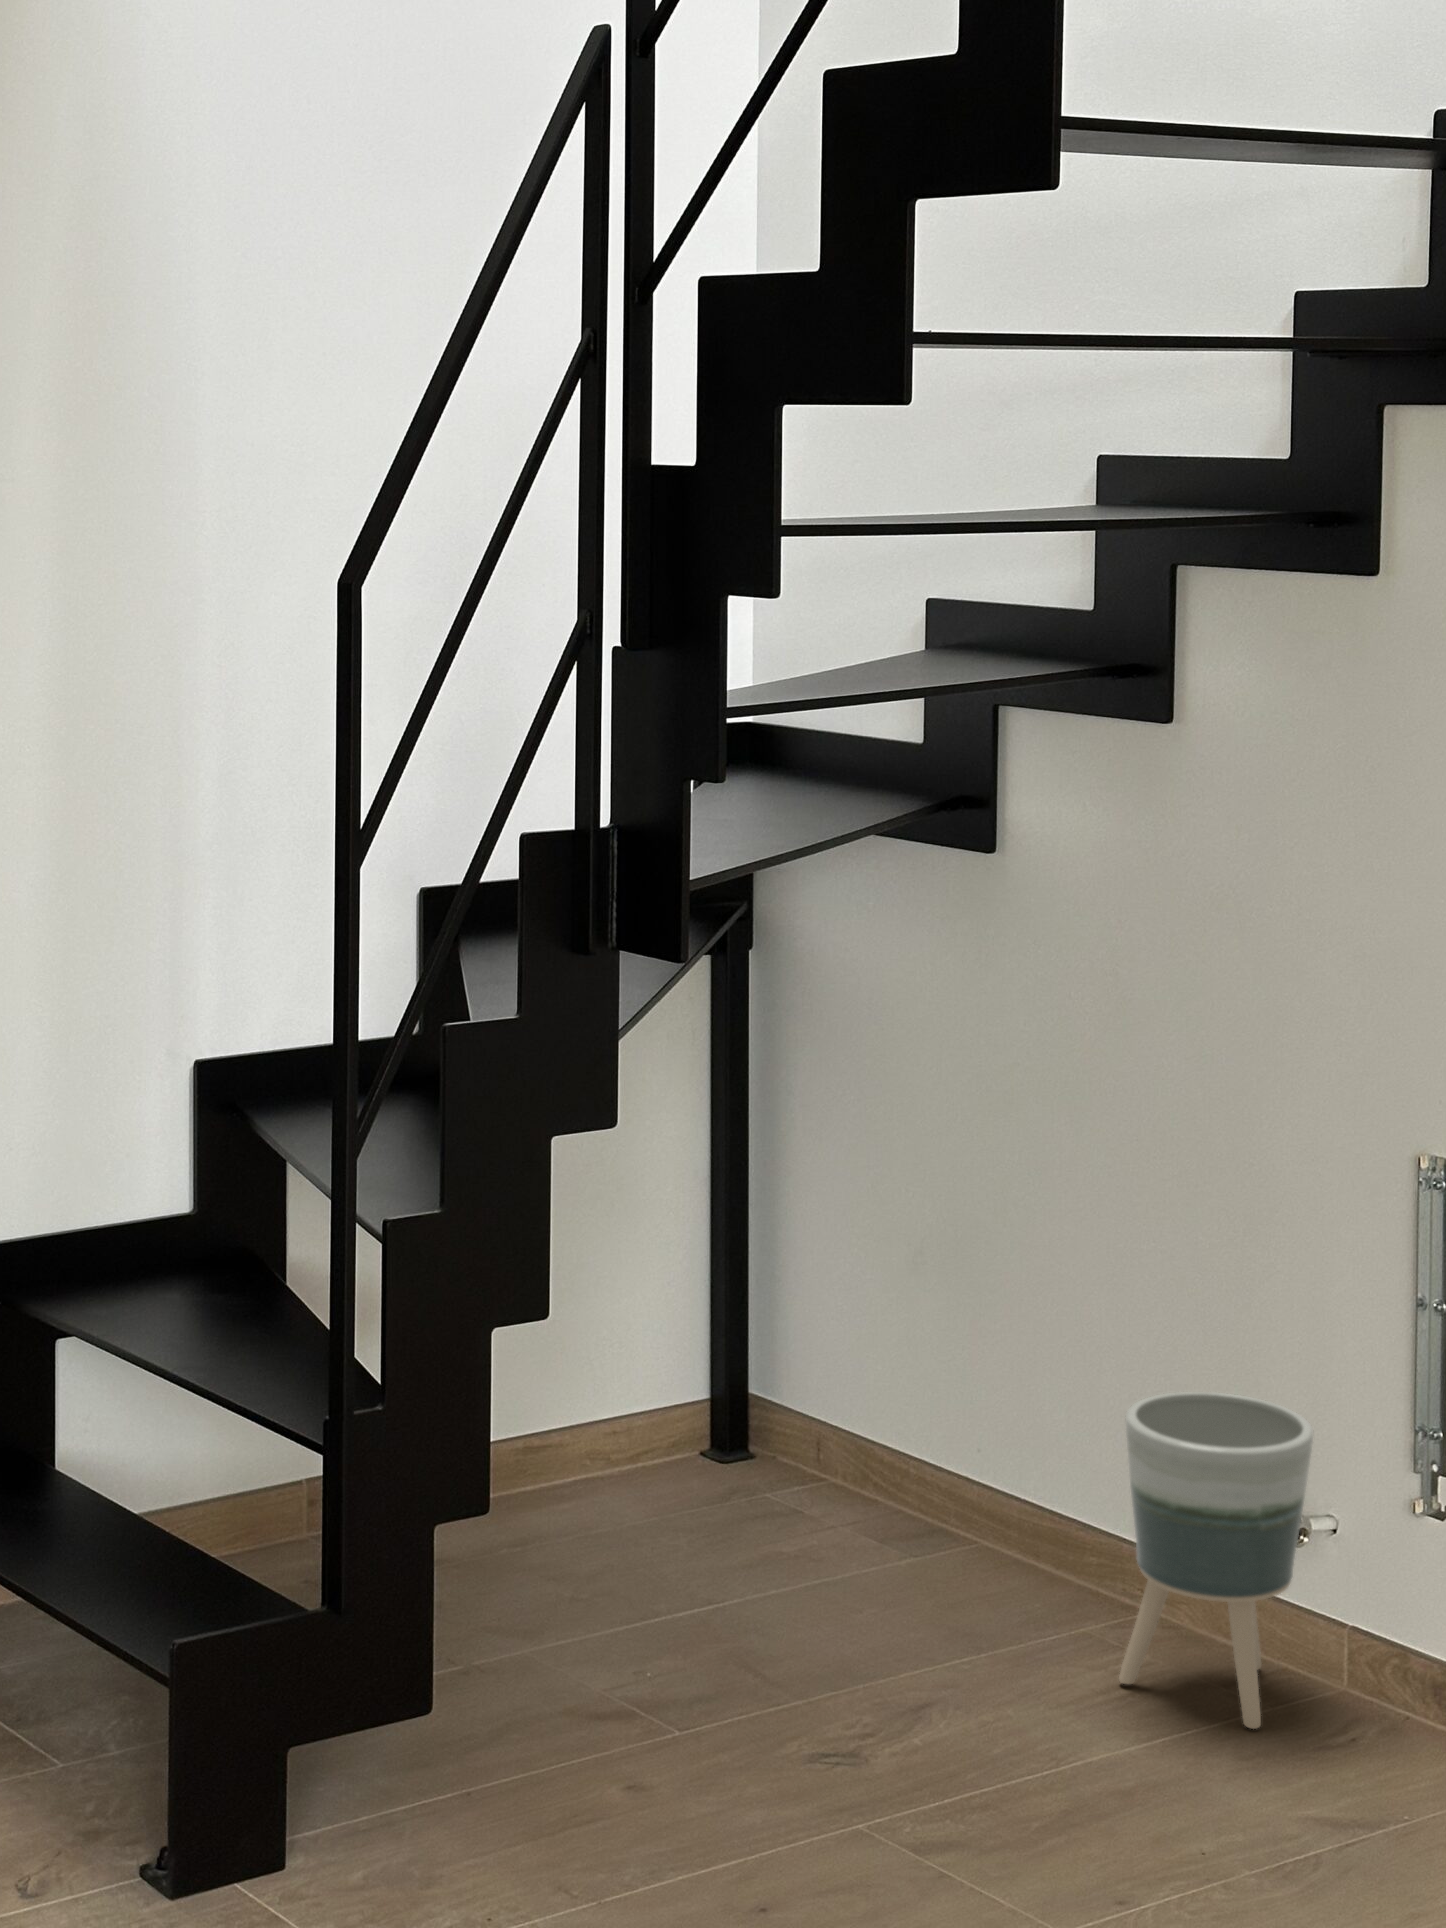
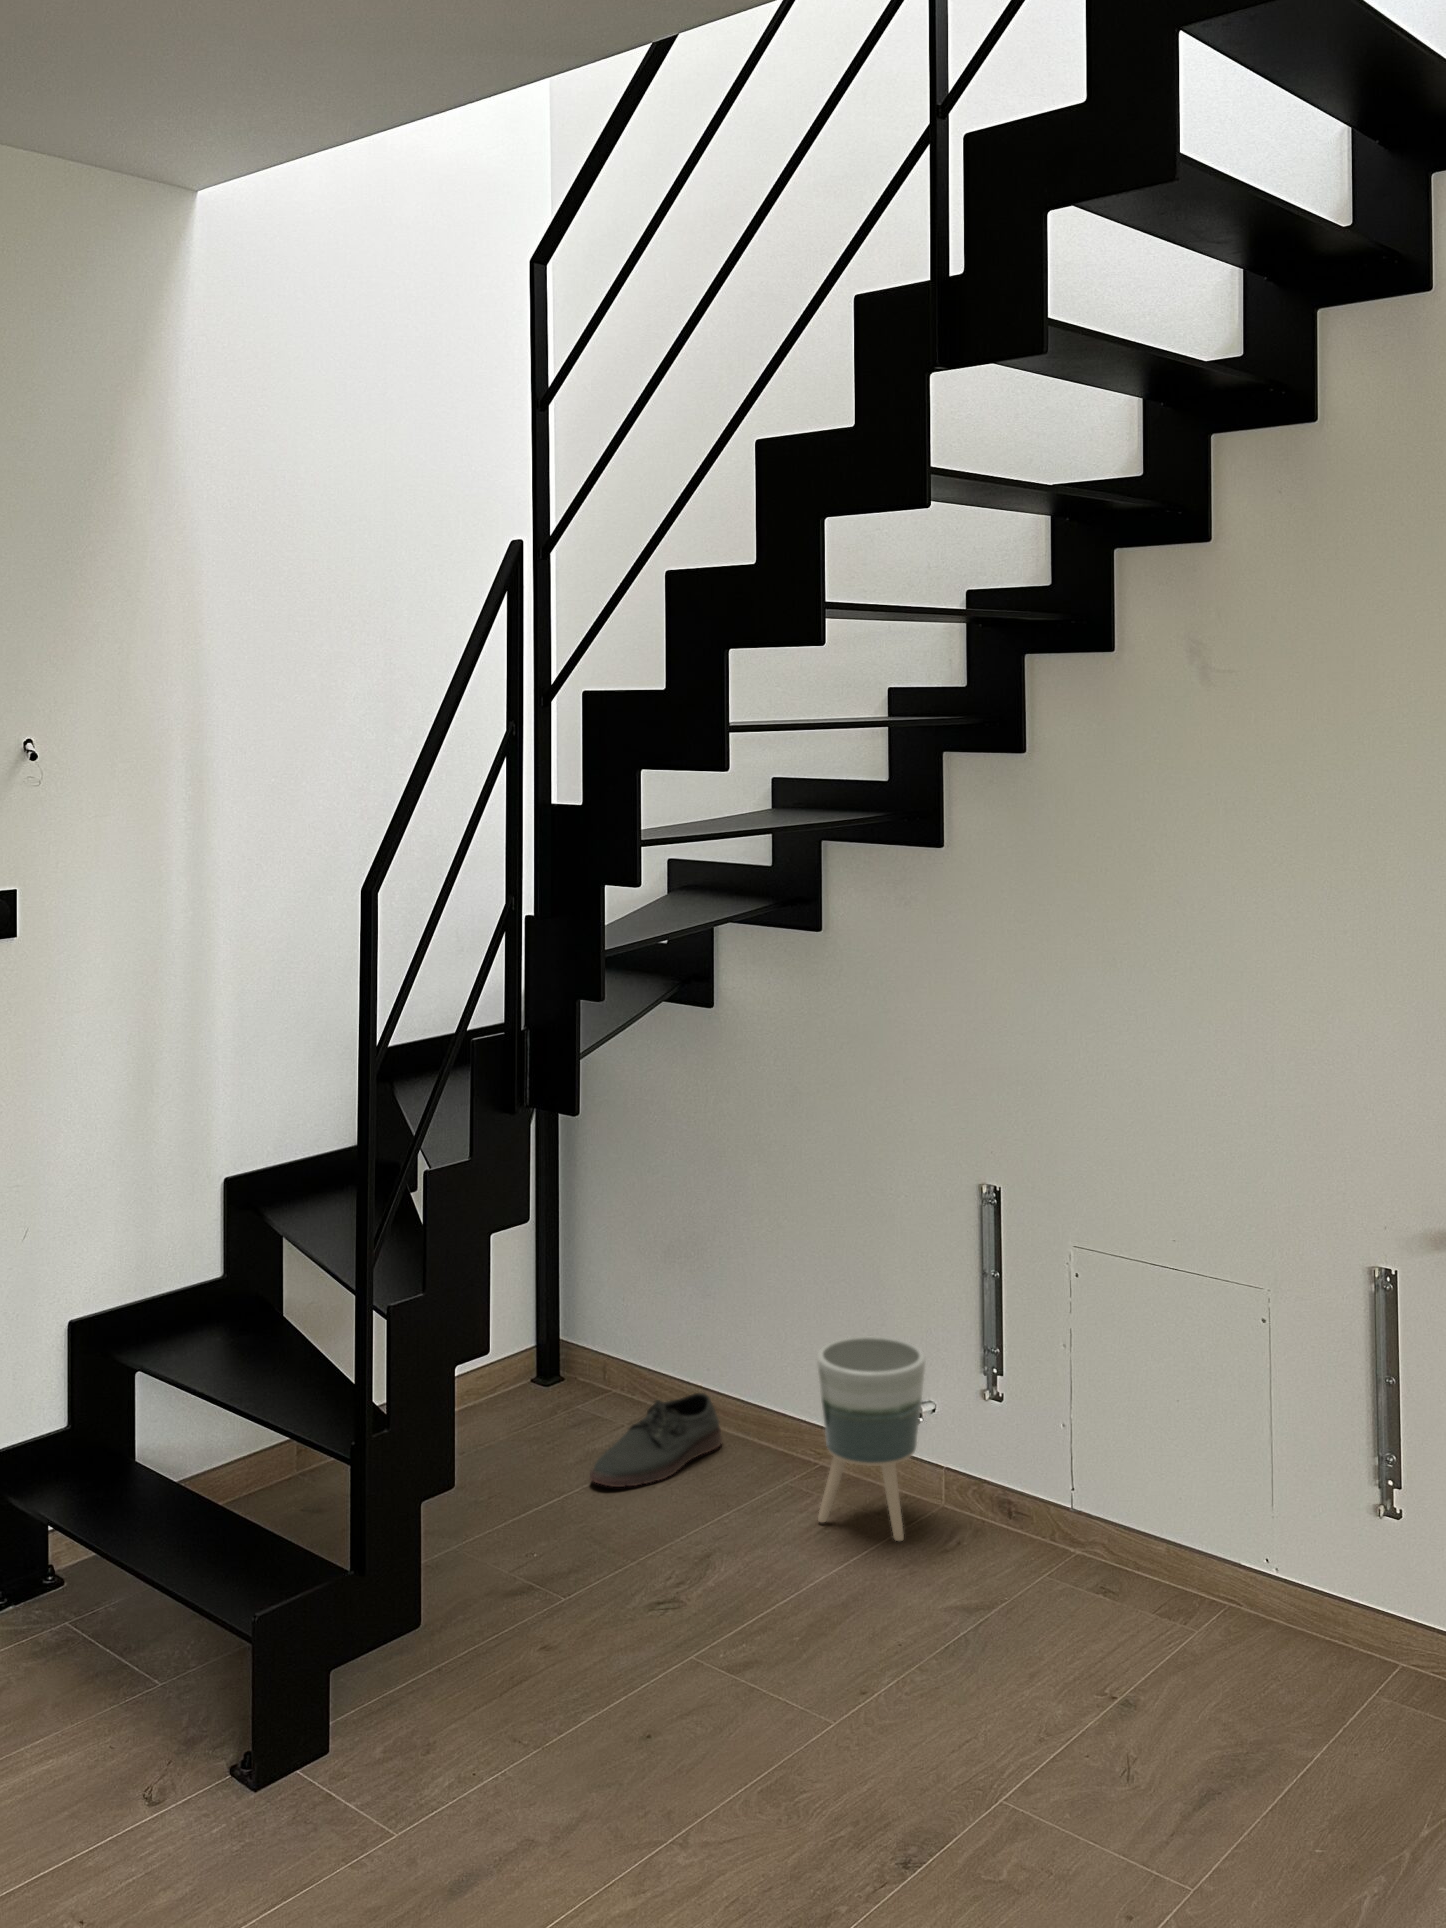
shoe: none [756,1462,981,1593] -> present [590,1393,722,1487]

